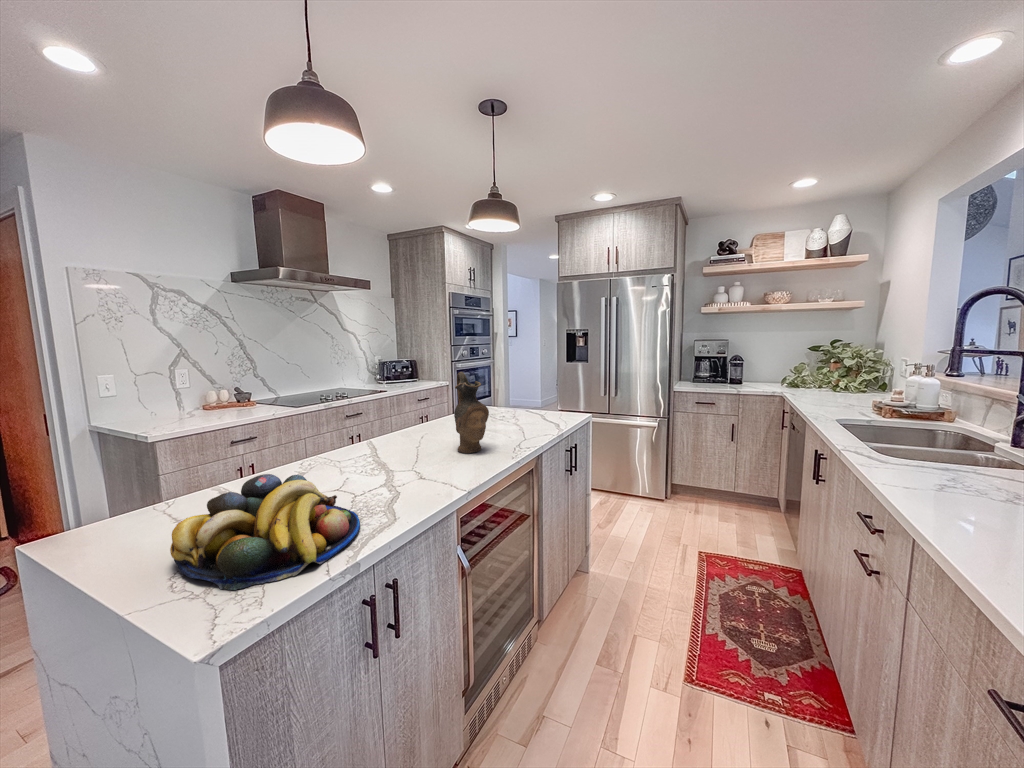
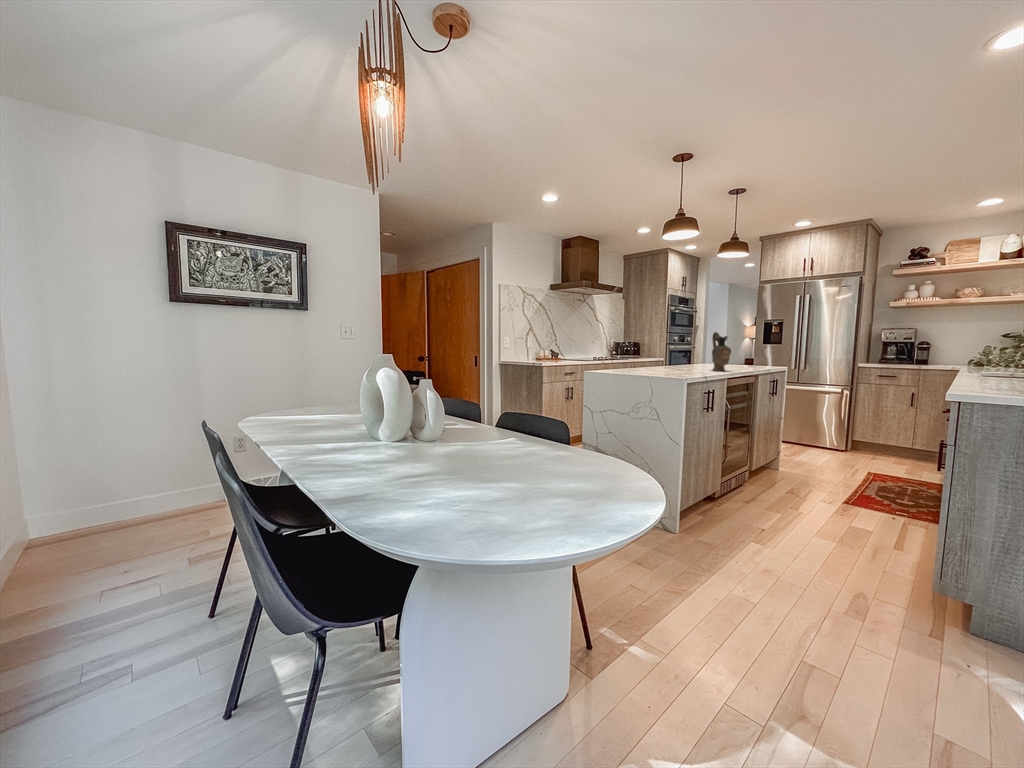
fruit bowl: present [170,474,360,590] -> none [641,357,698,379]

